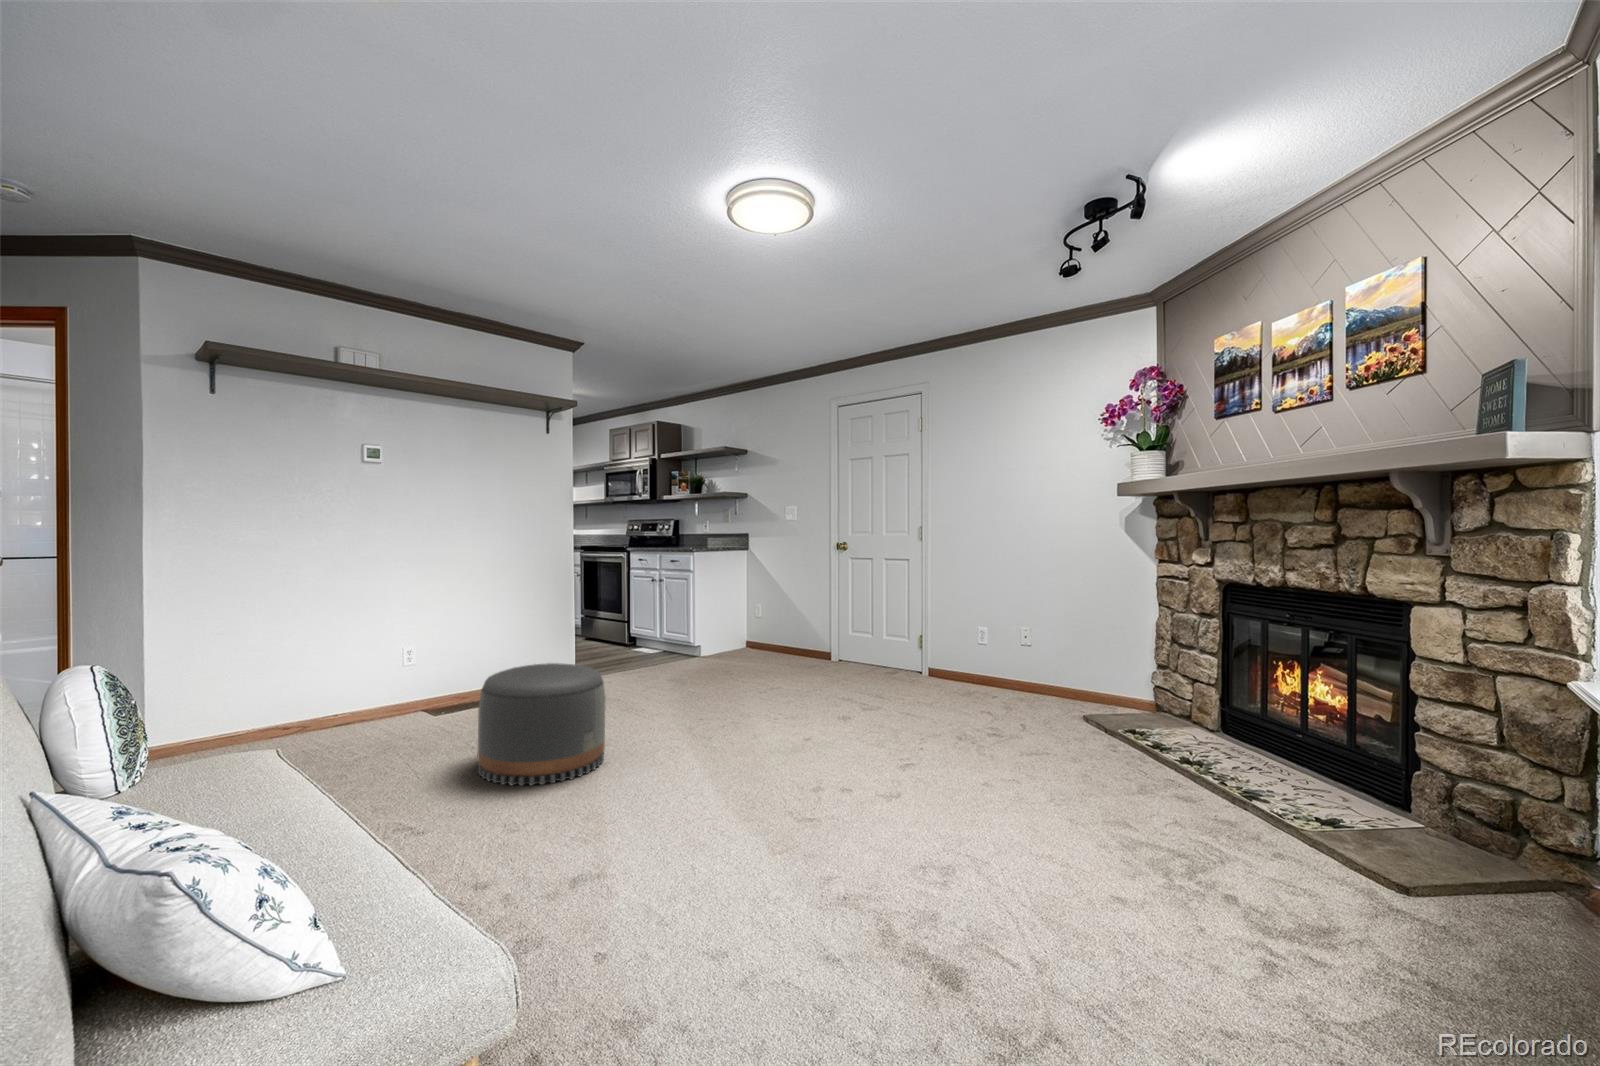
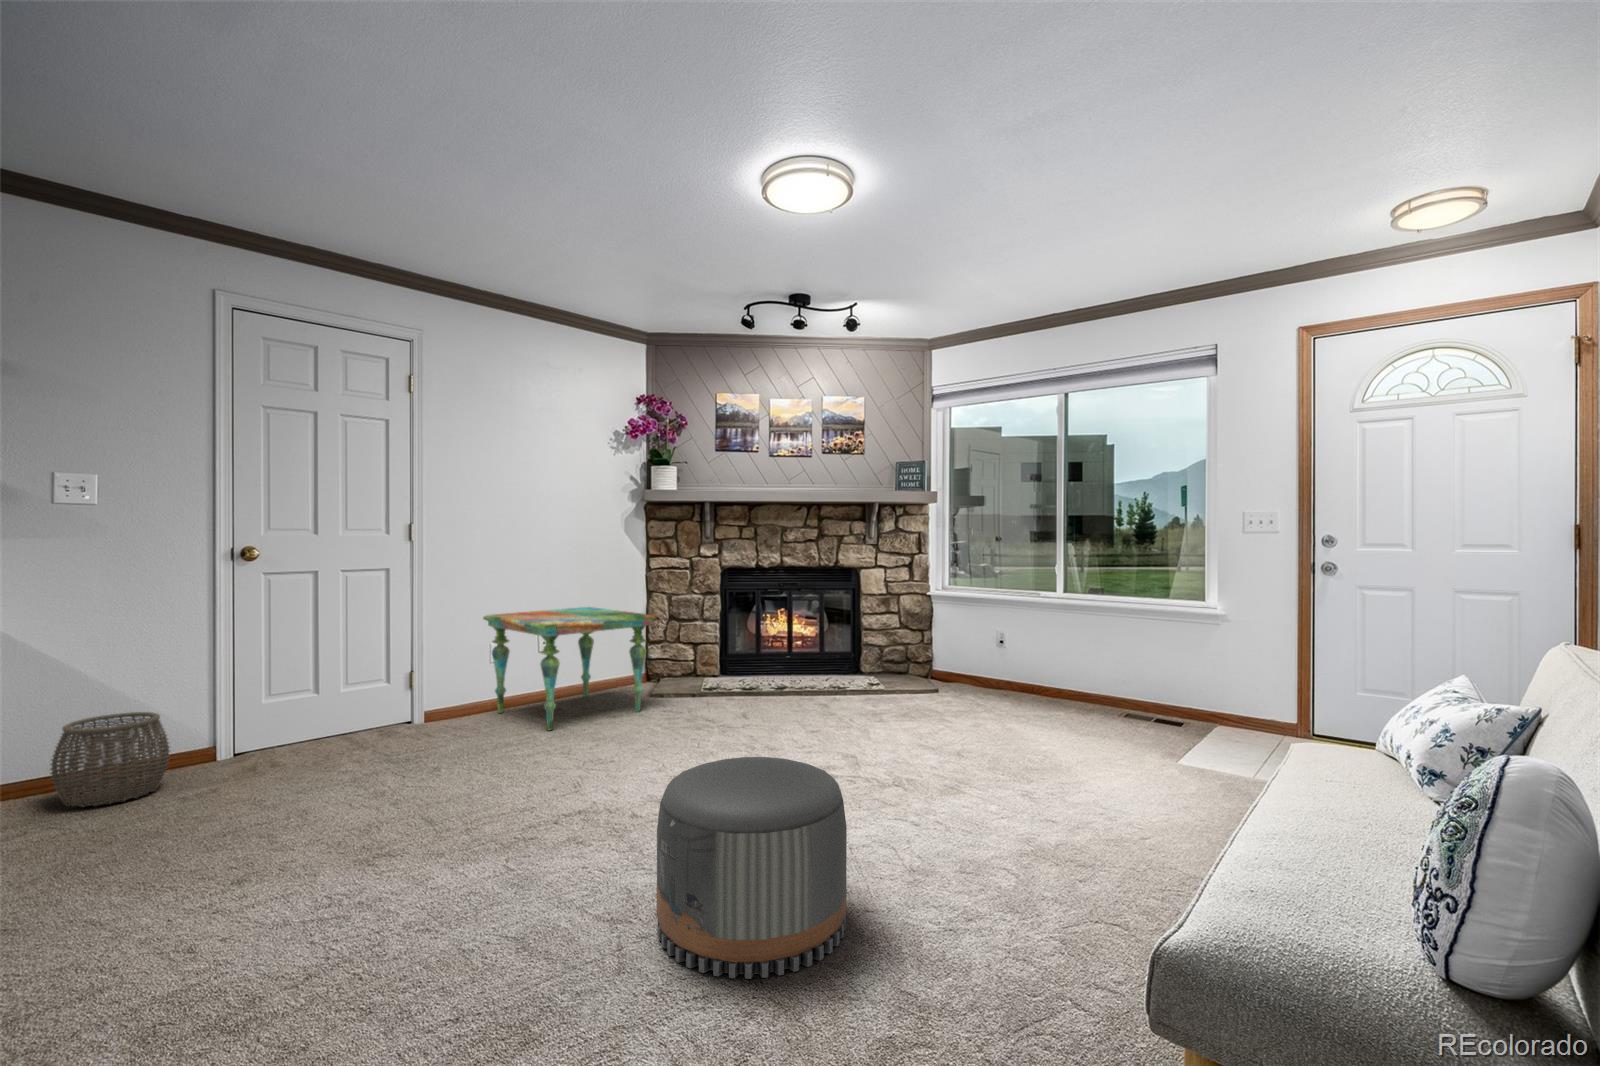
side table: none [912,600,1068,716] -> present [483,607,656,730]
woven basket: none [753,616,796,657] -> present [51,712,170,807]

